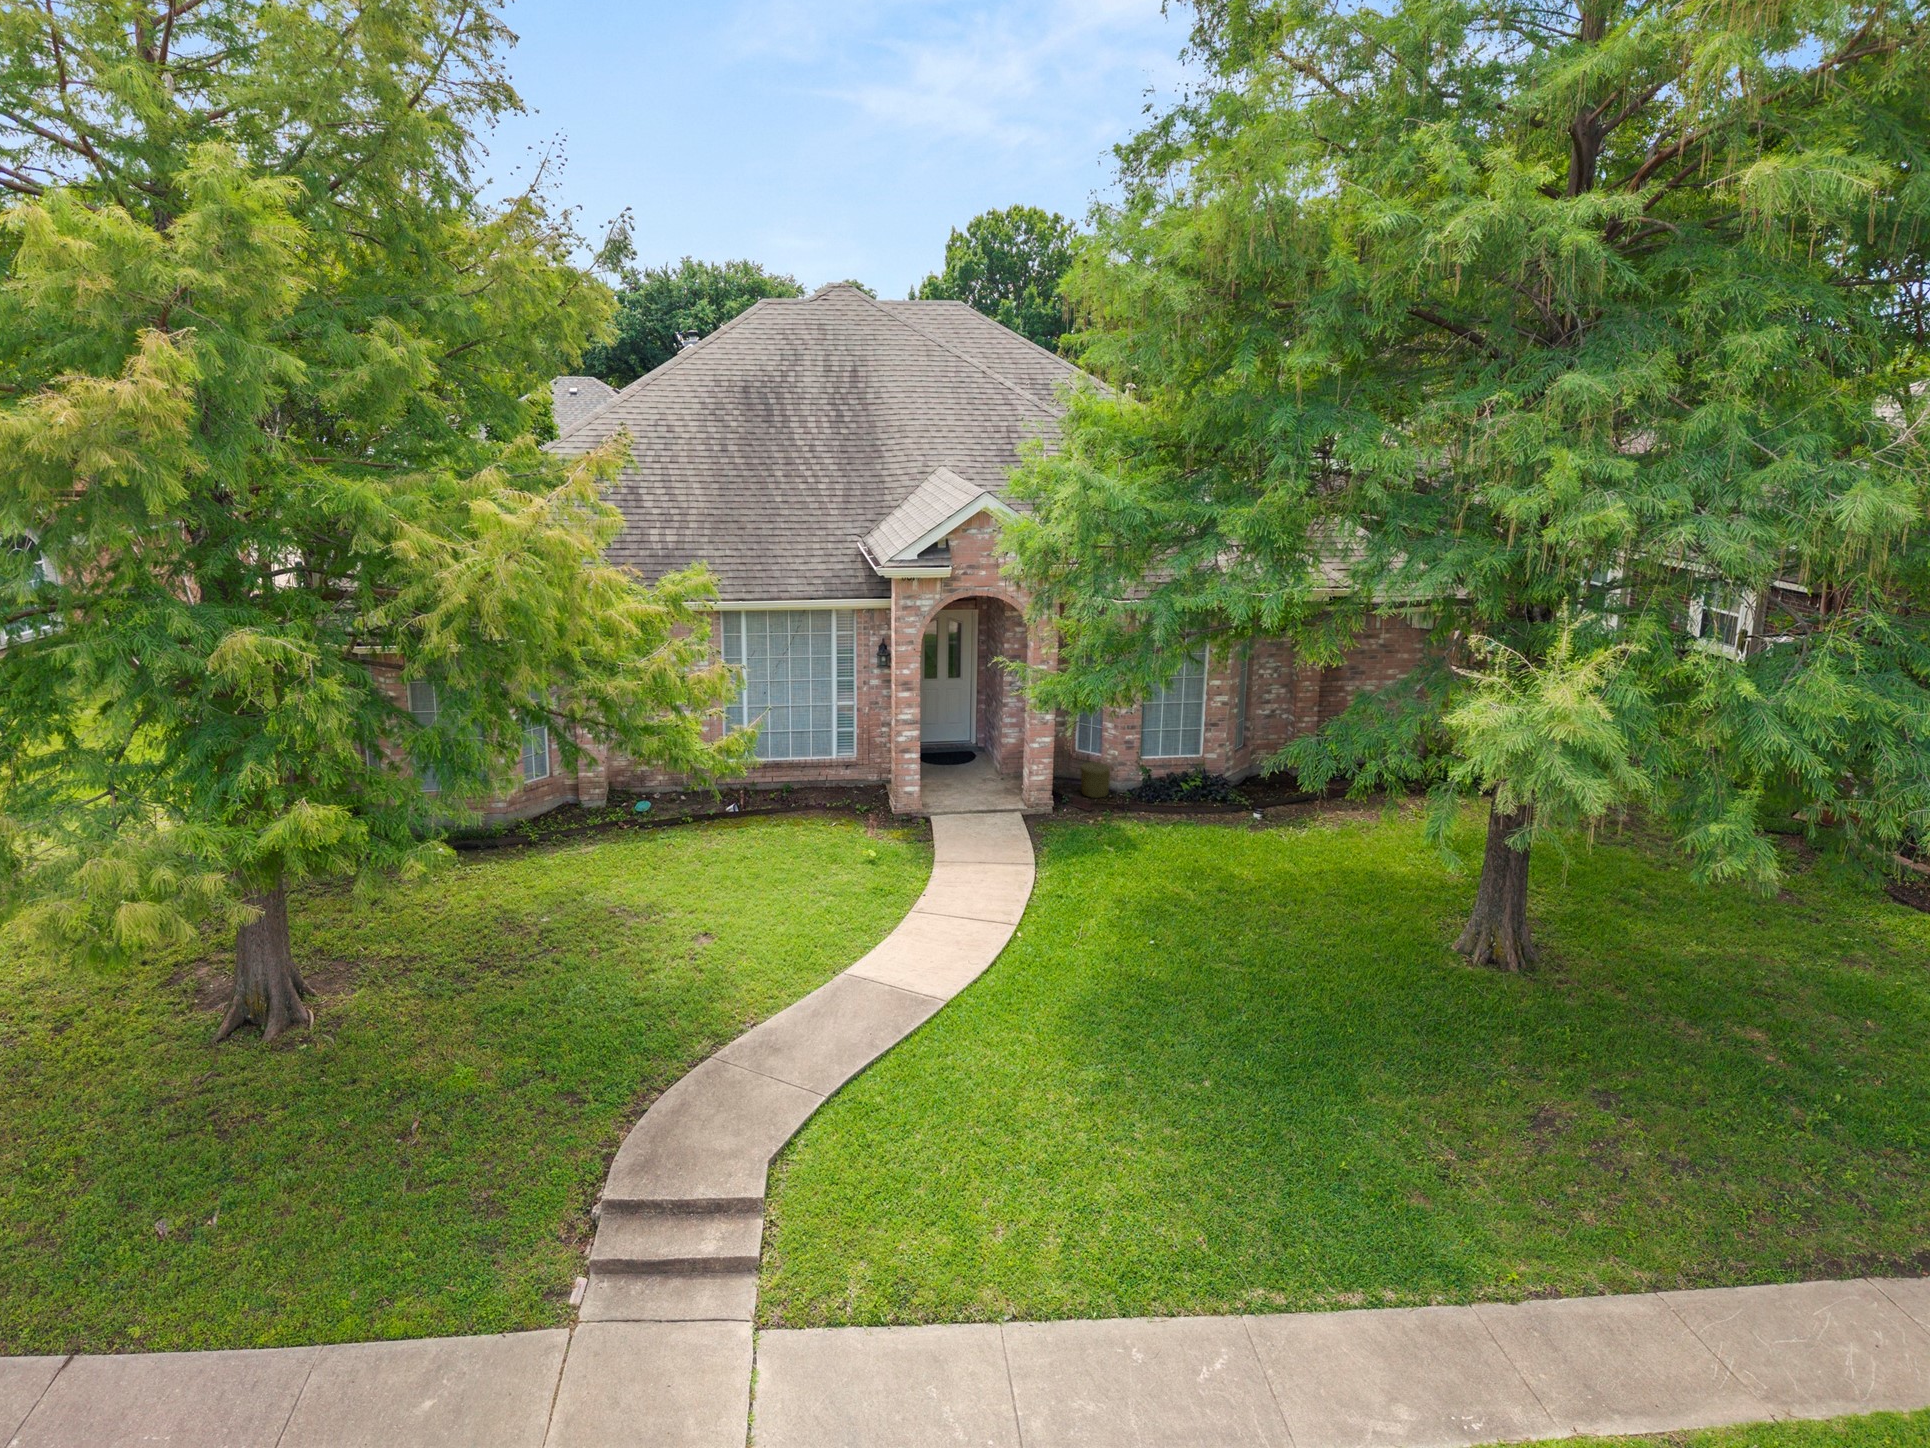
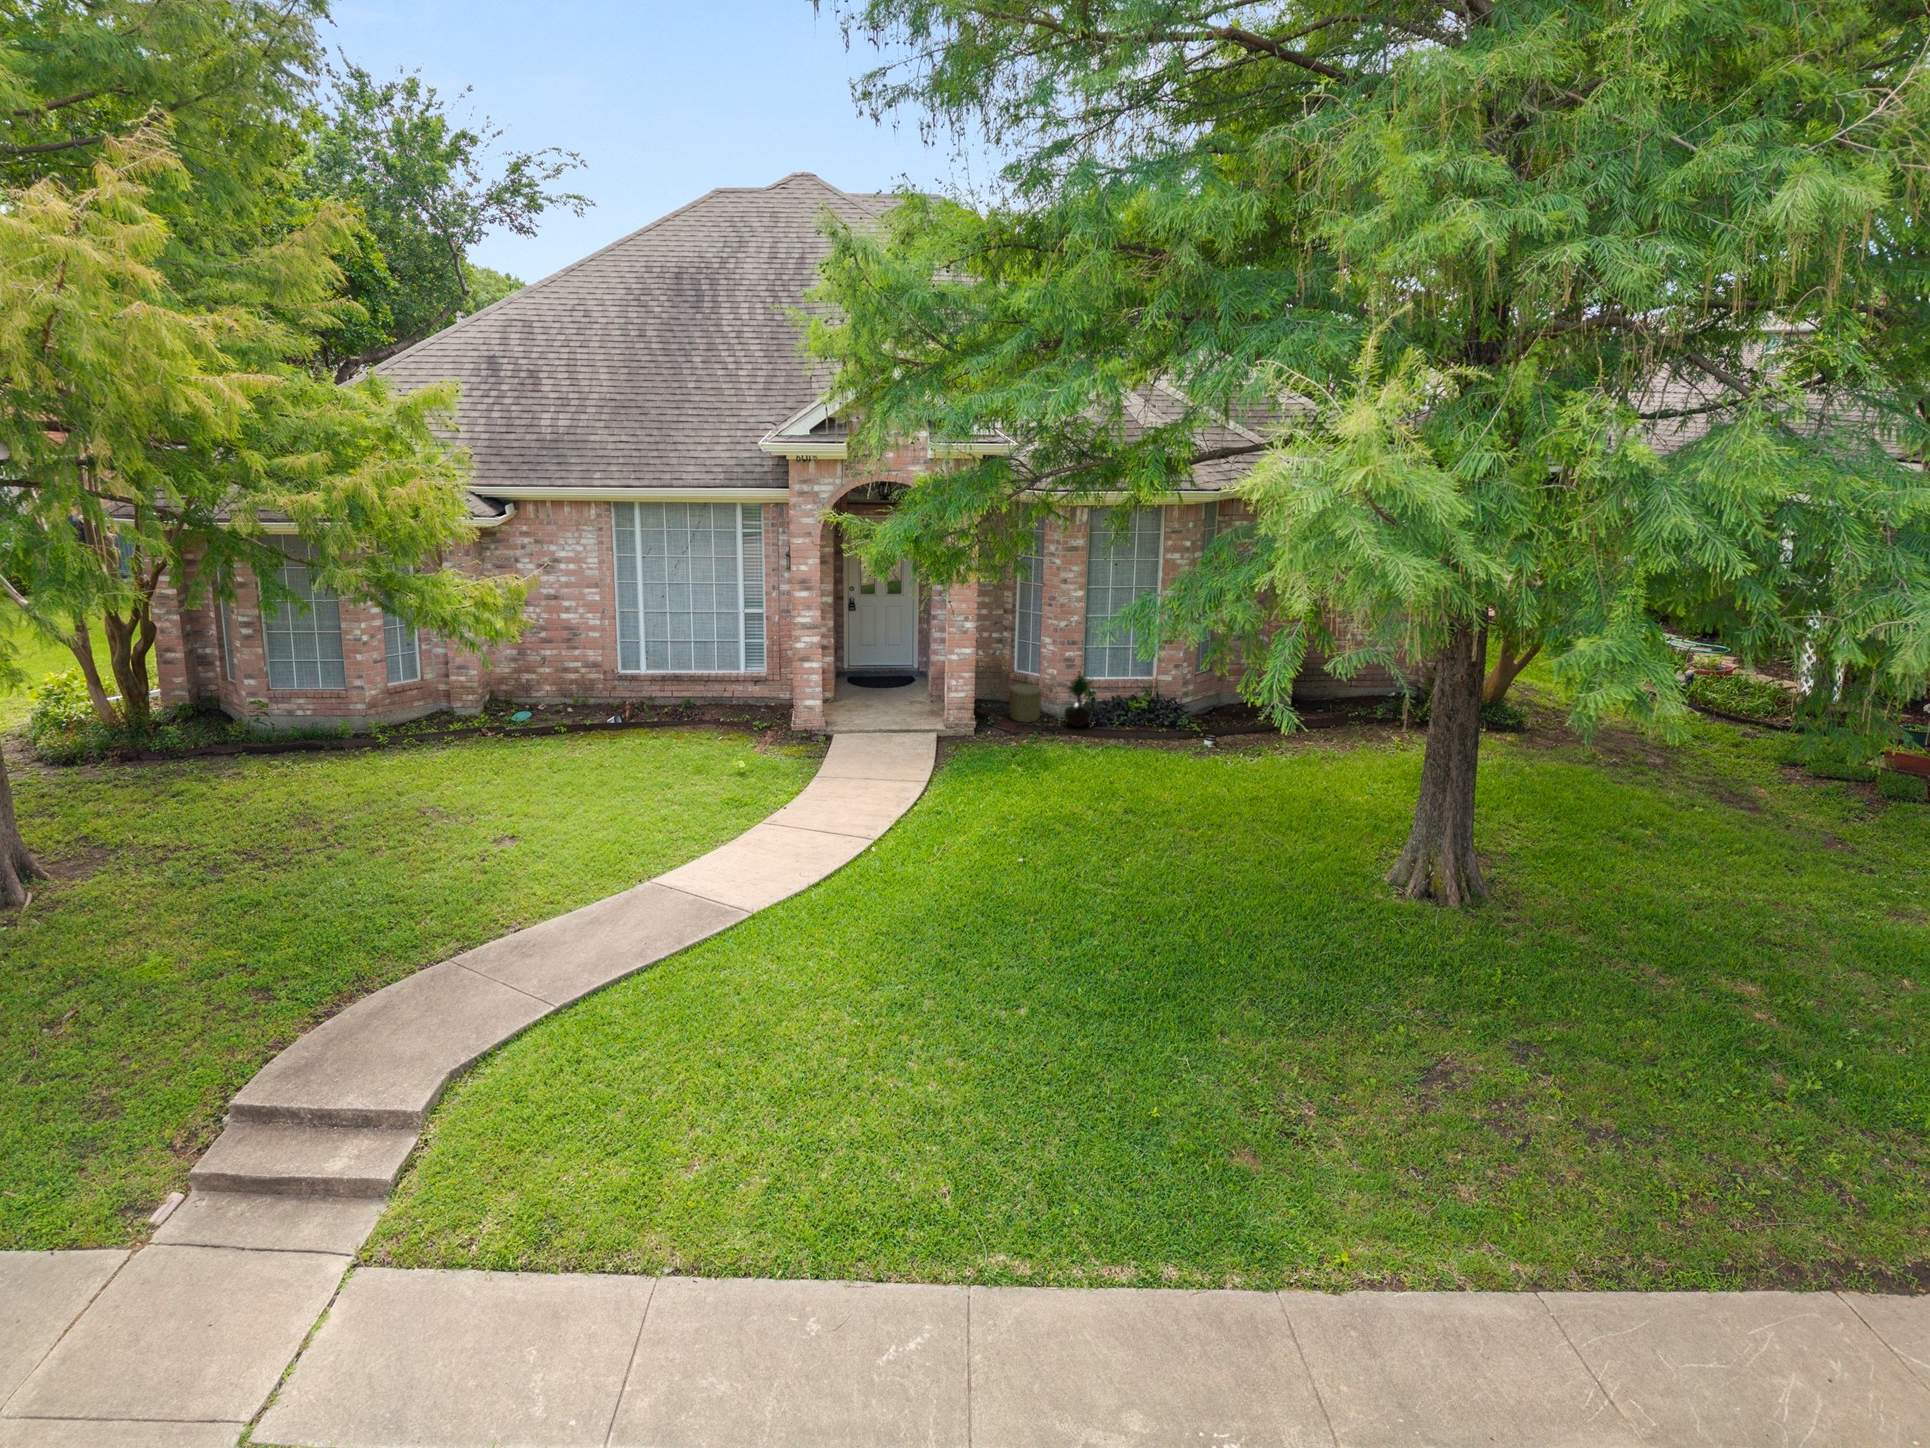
potted tree: none [1131,751,1162,800] -> present [1064,675,1094,726]

